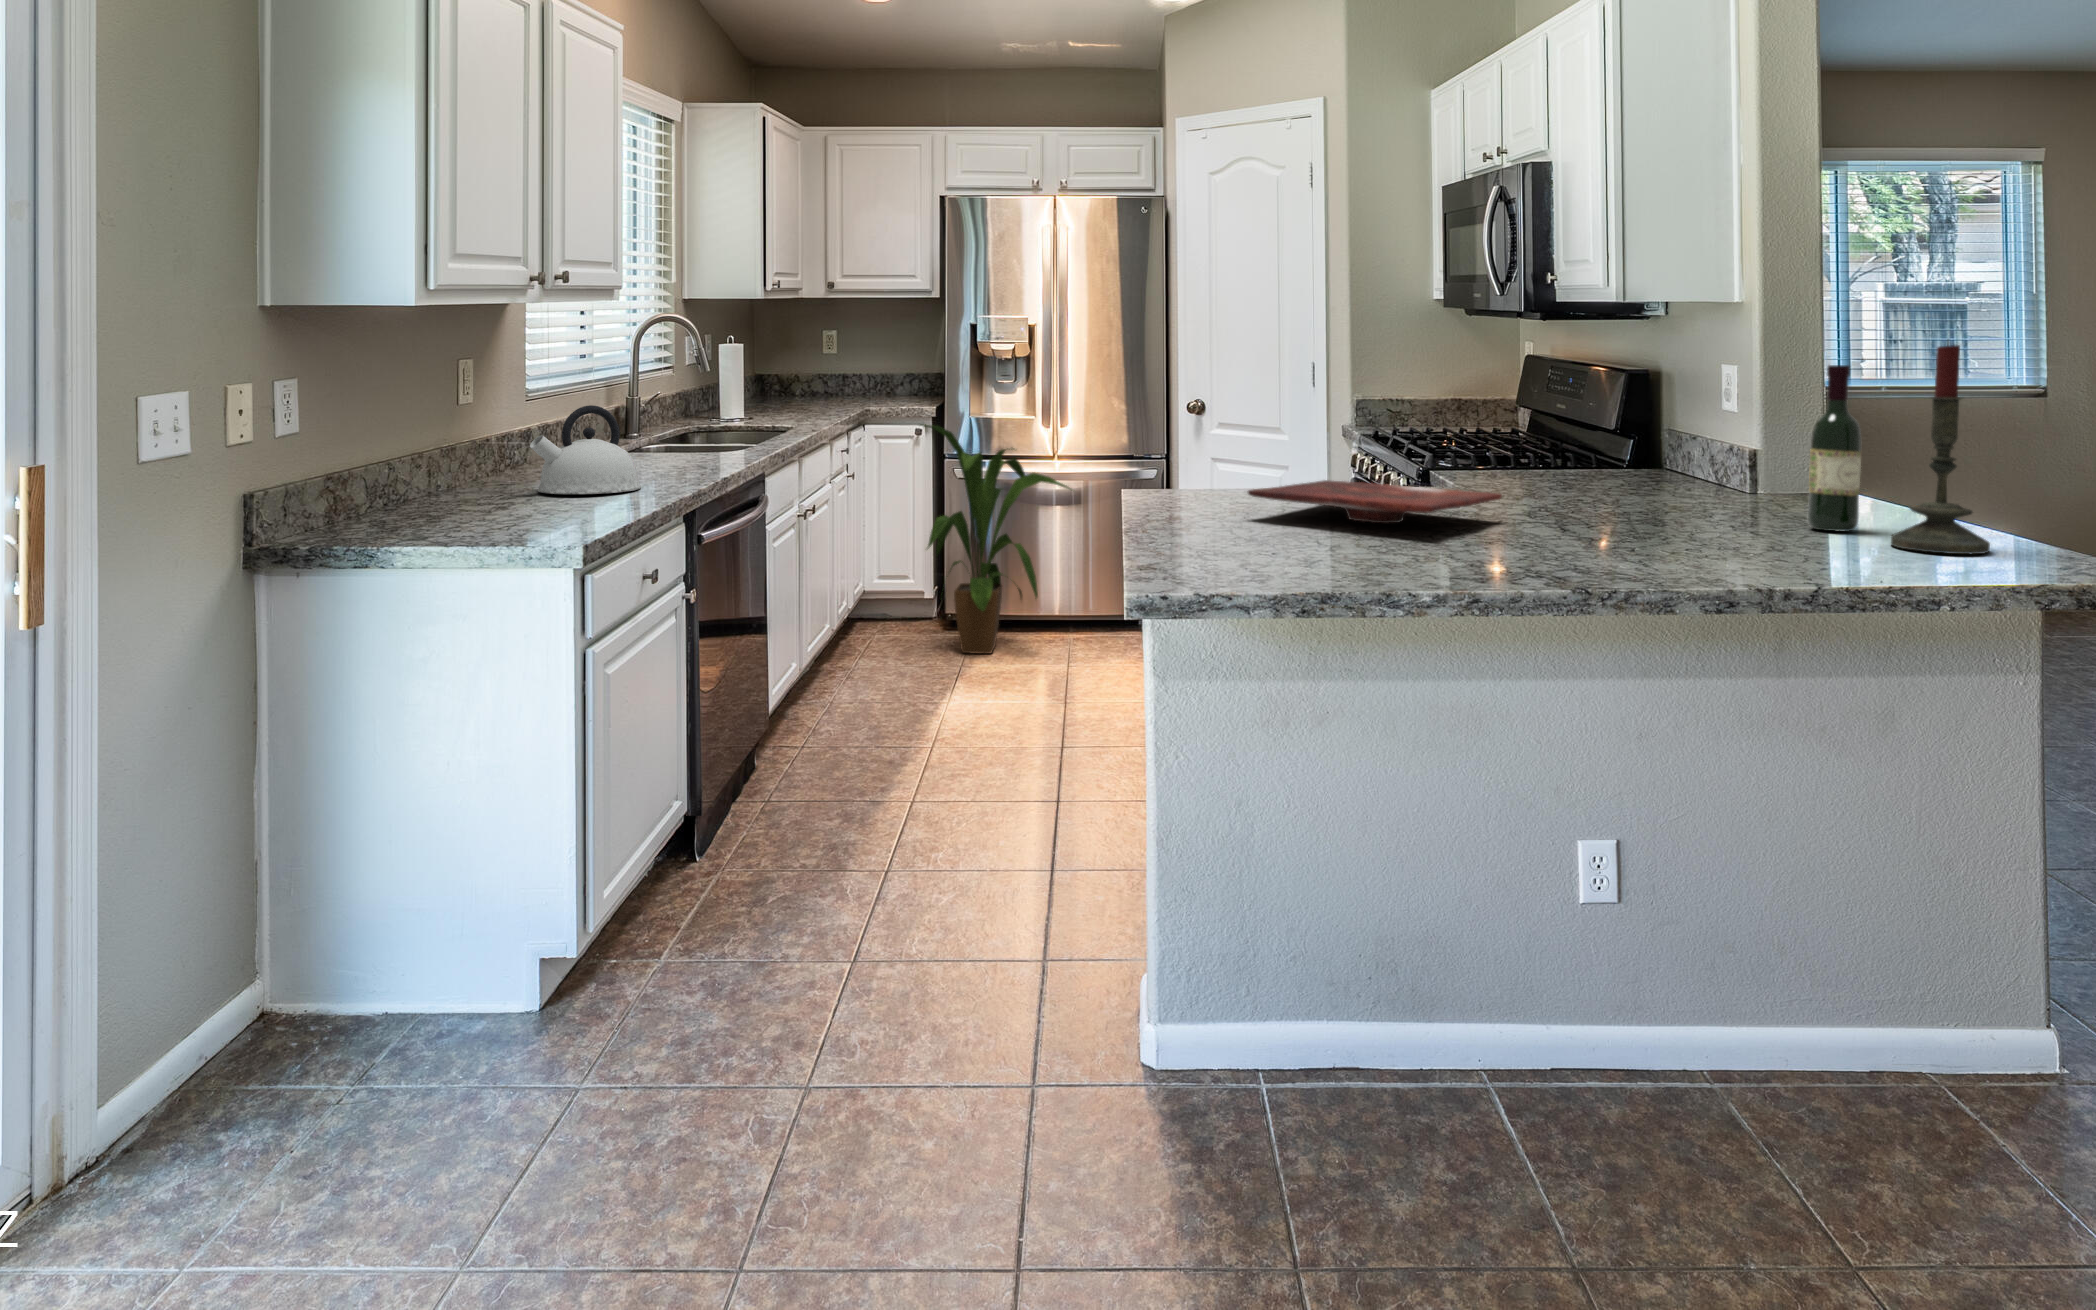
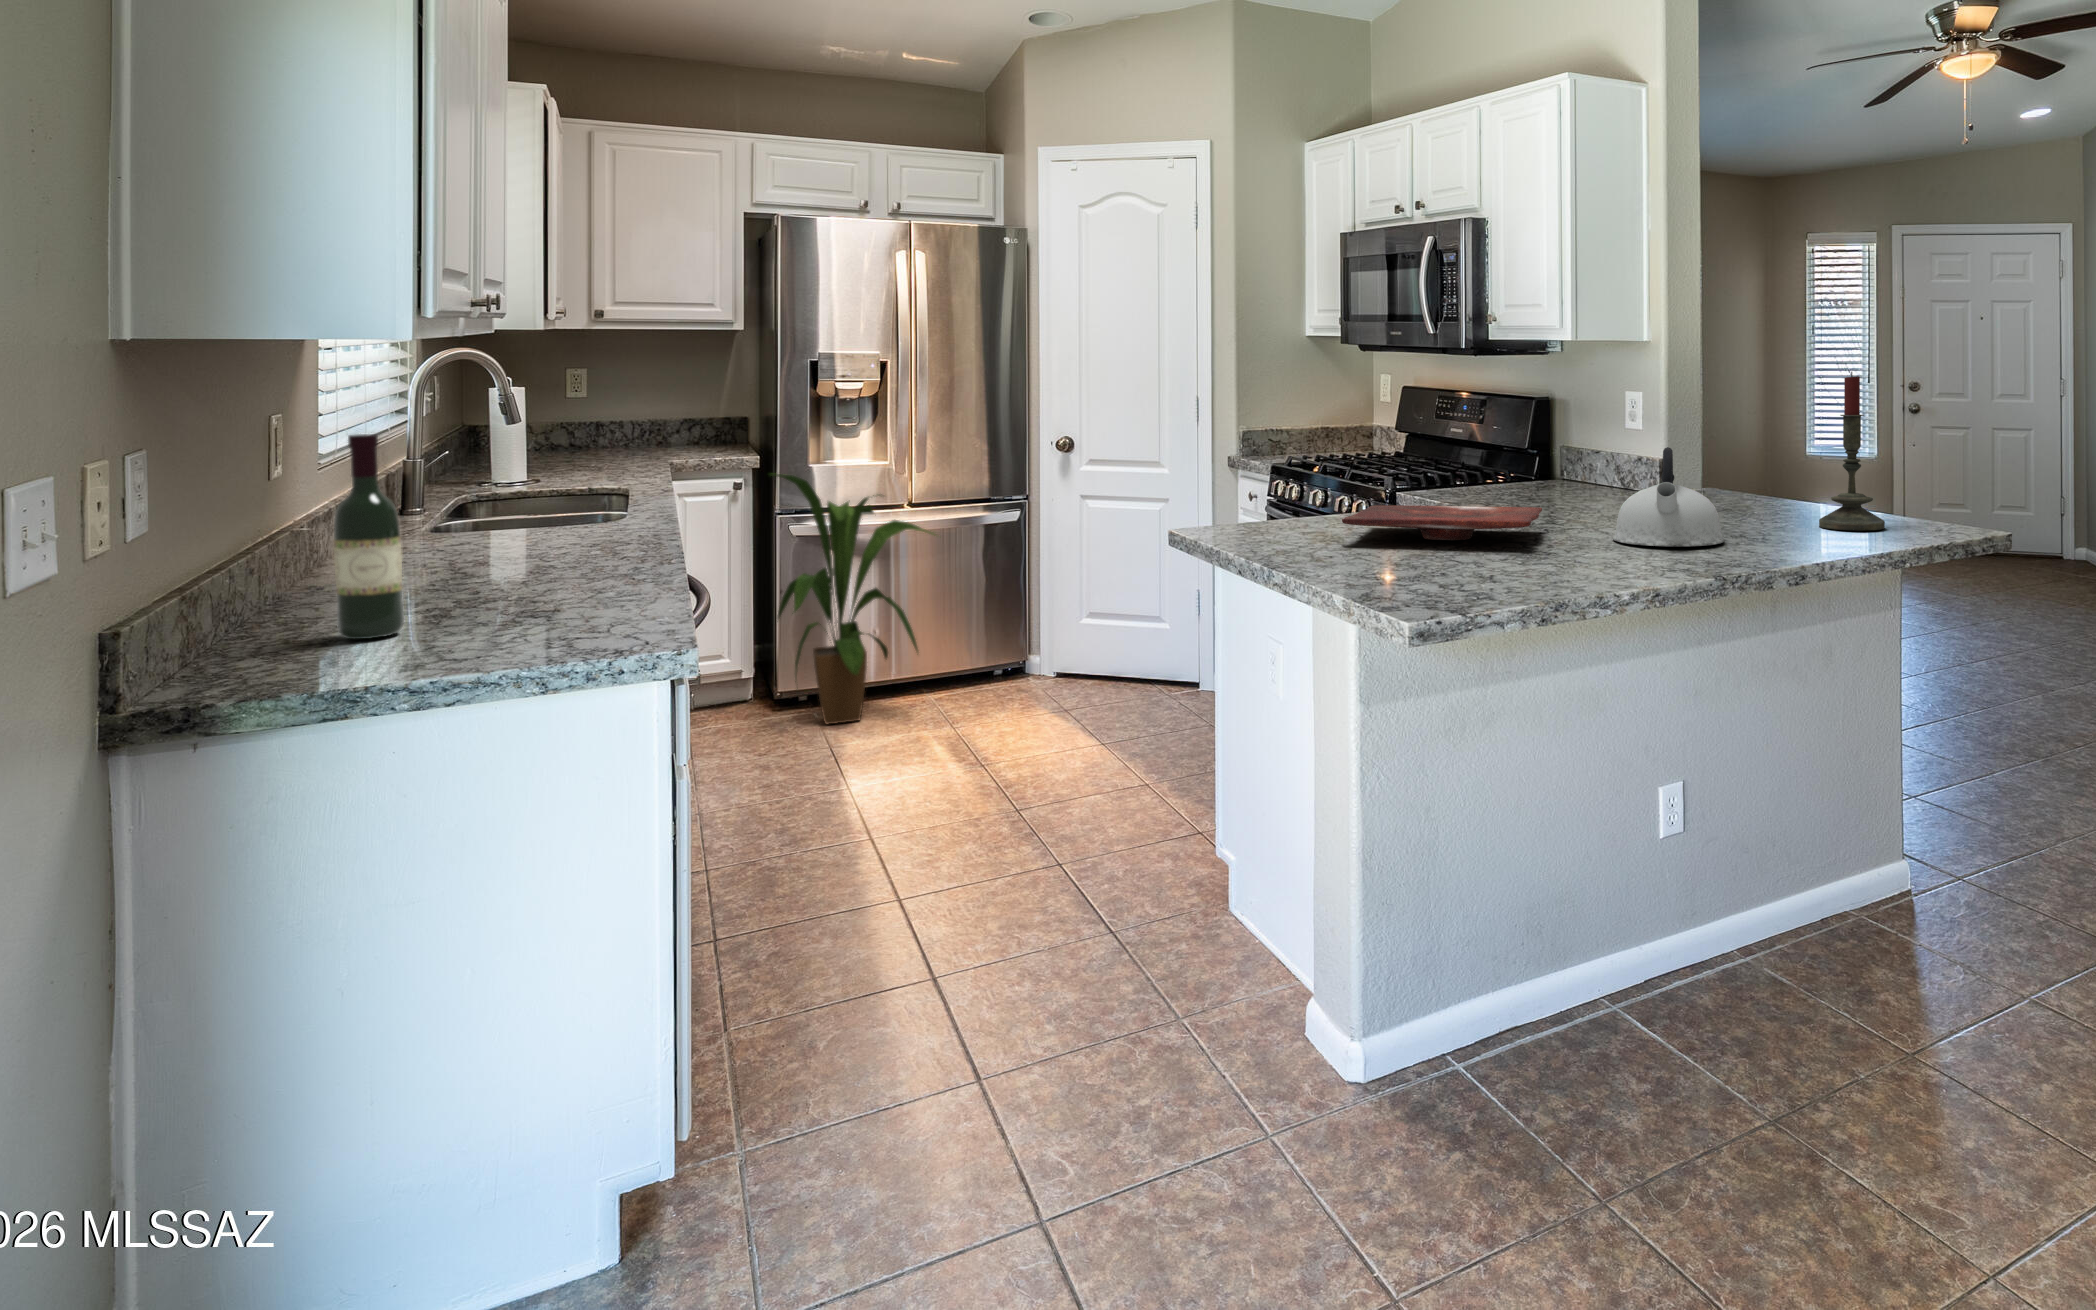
wine bottle: present [1808,365,1861,531] -> present [334,434,404,639]
kettle: present [530,405,641,494] -> present [1613,447,1724,546]

